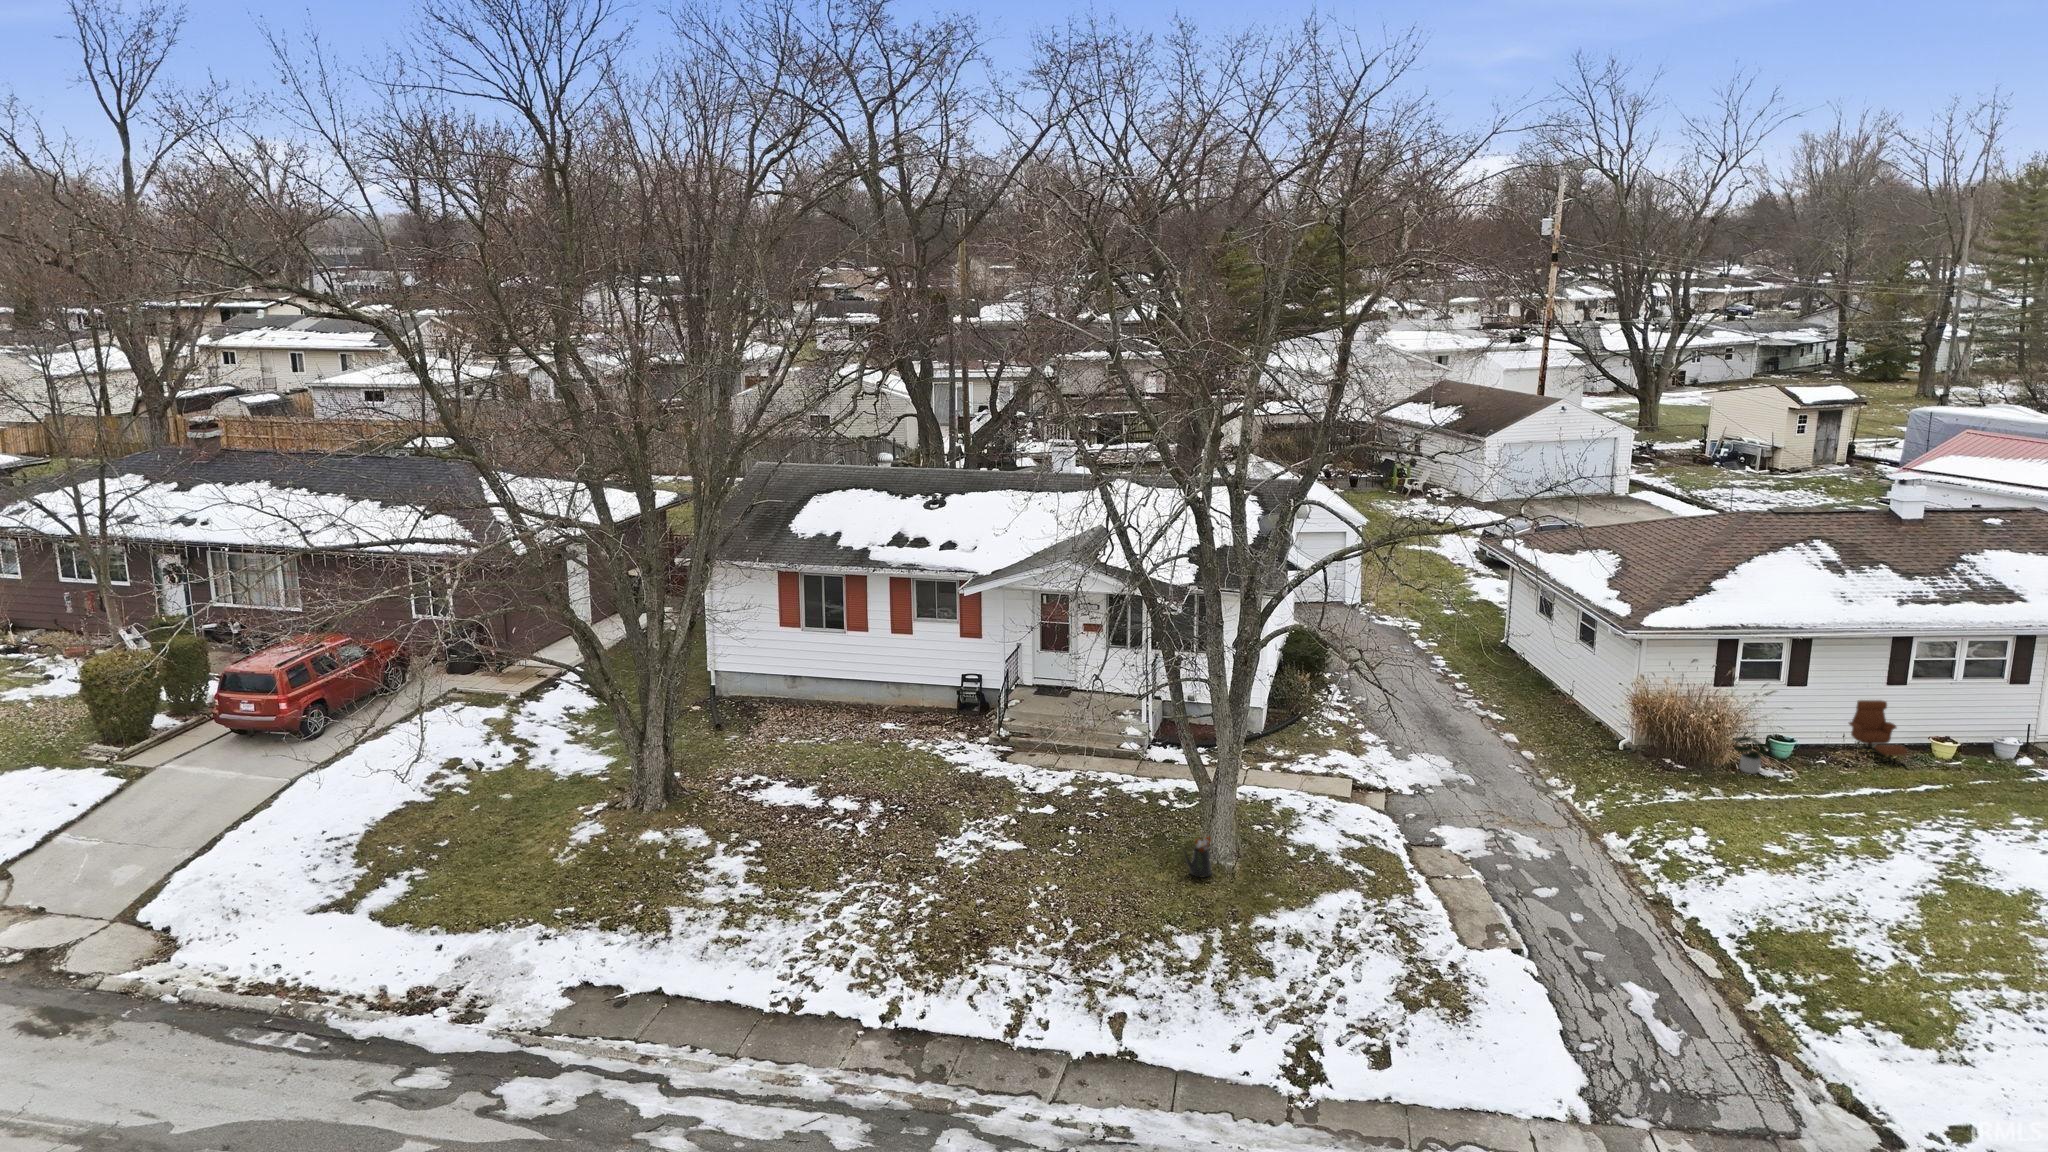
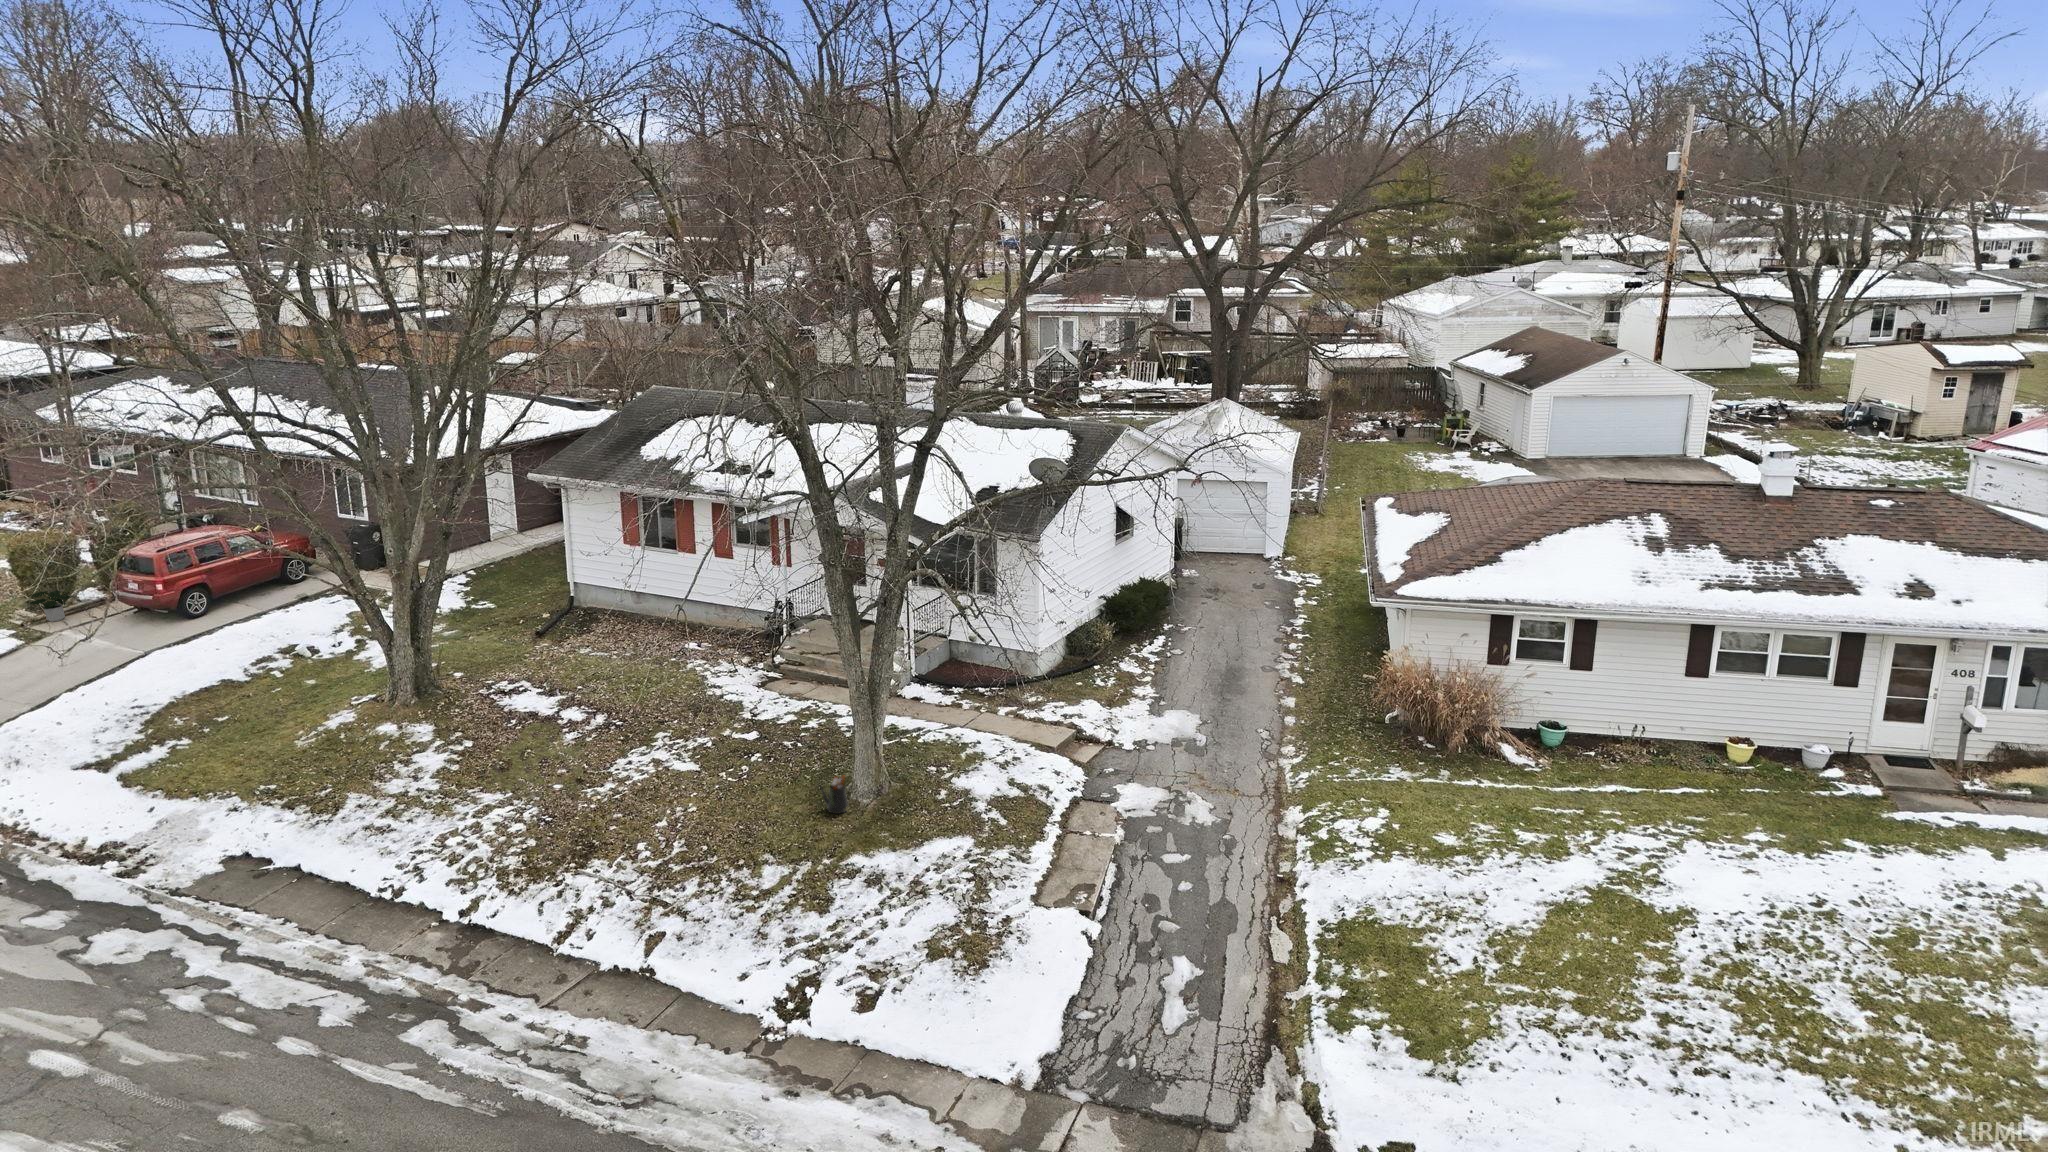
lounge chair: present [1849,700,1907,767] -> none [1641,690,1692,765]
potted plant: present [1732,737,1773,774] -> present [30,591,74,622]

